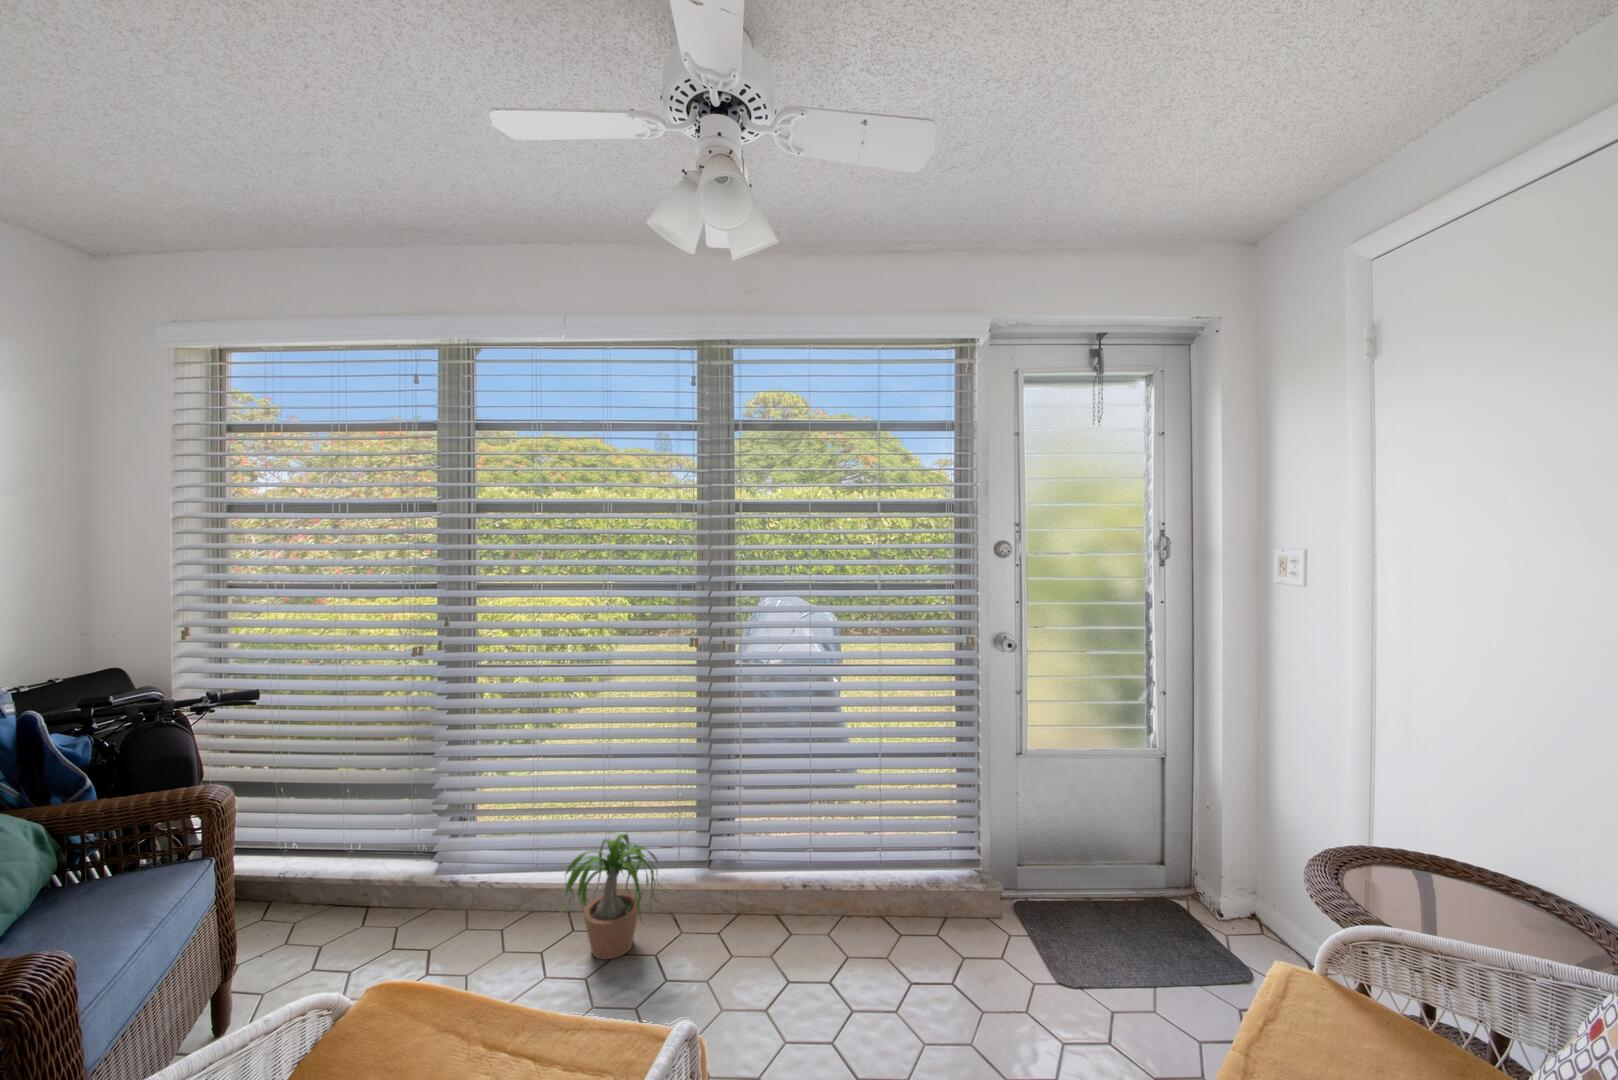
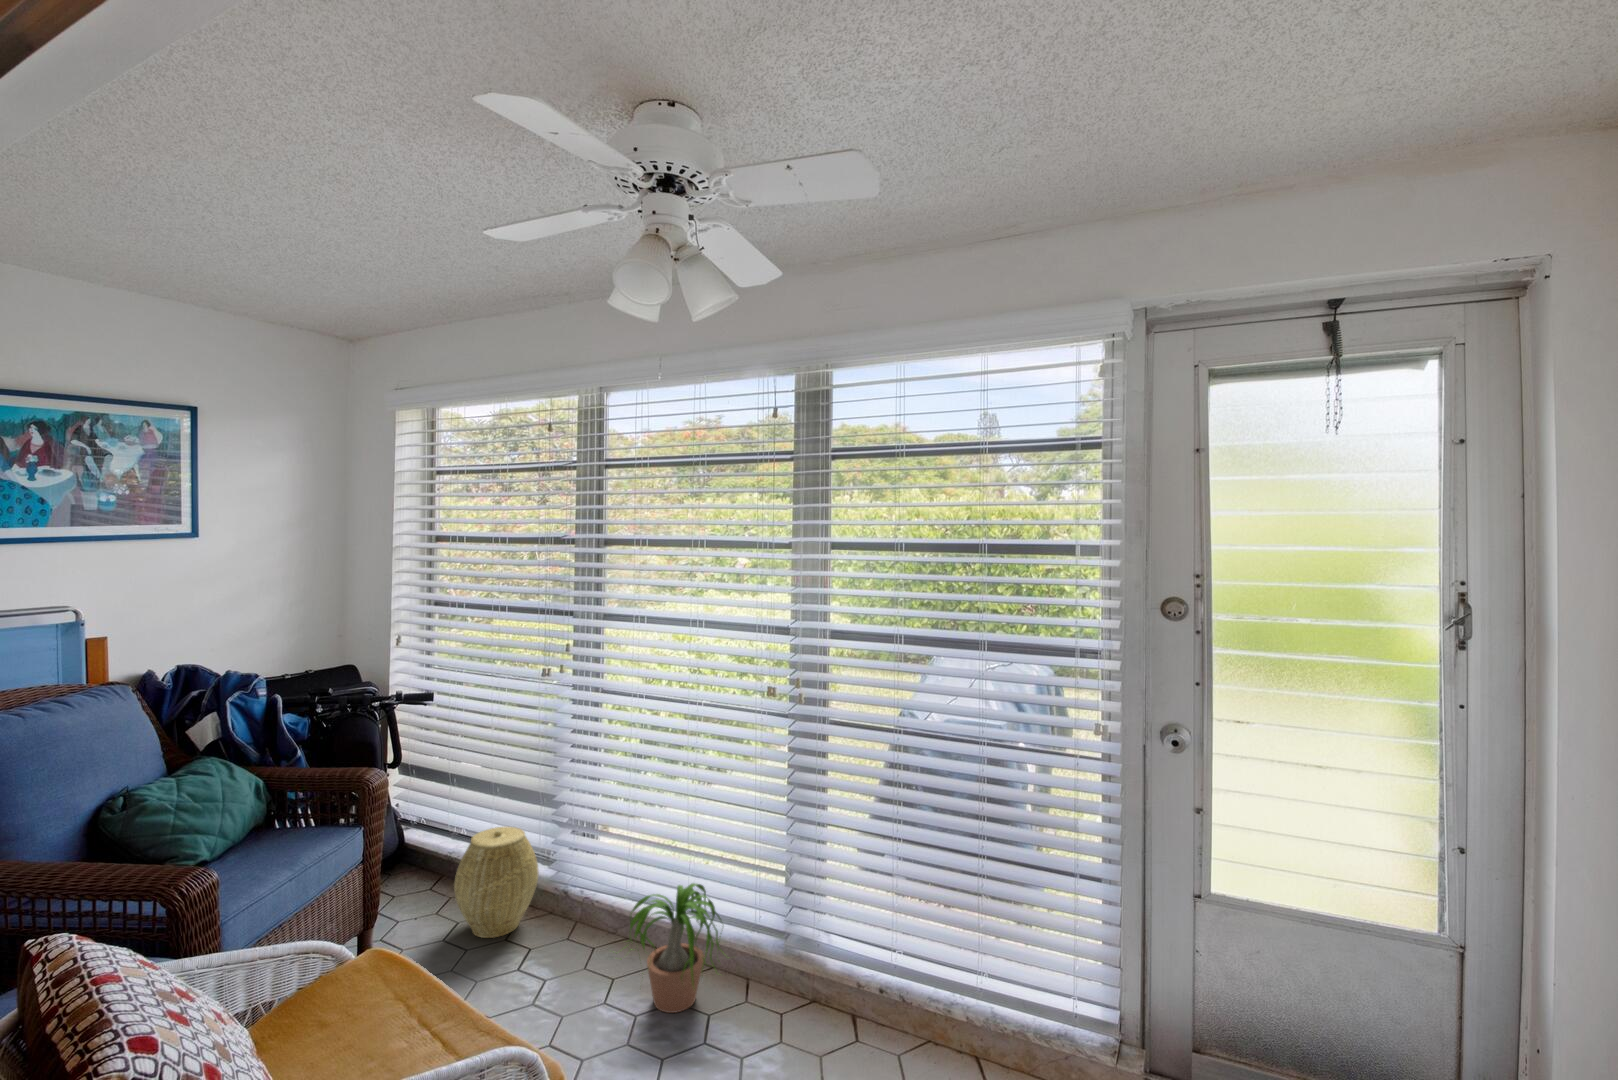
woven basket: none [320,825,423,950] -> present [454,826,539,938]

